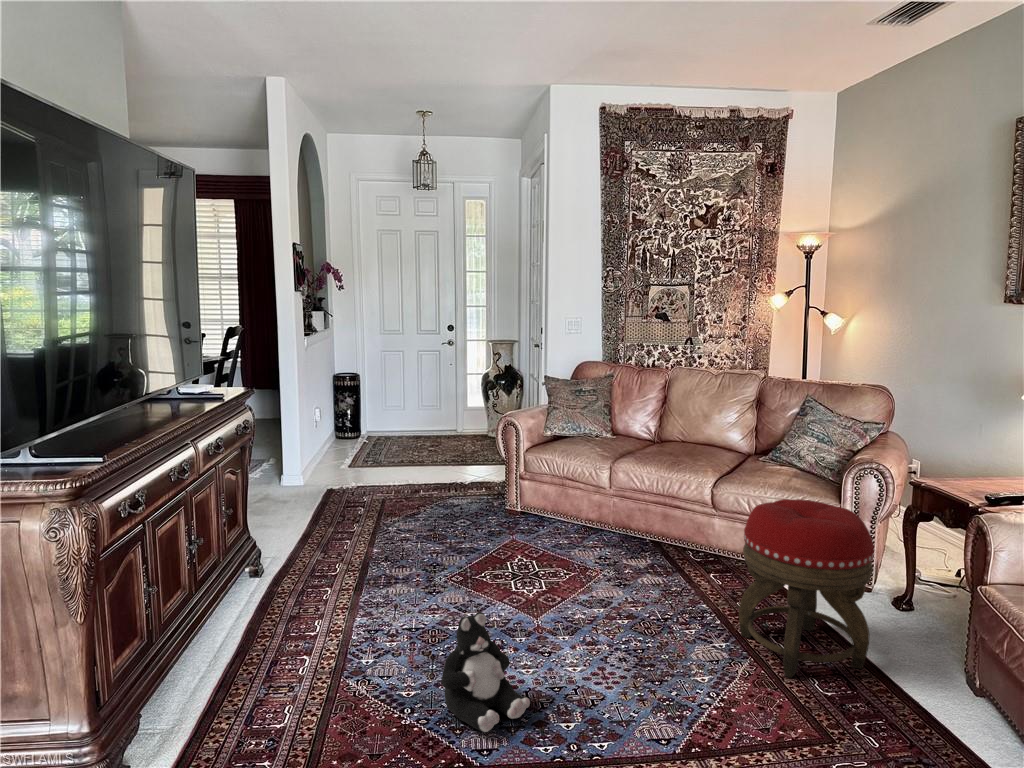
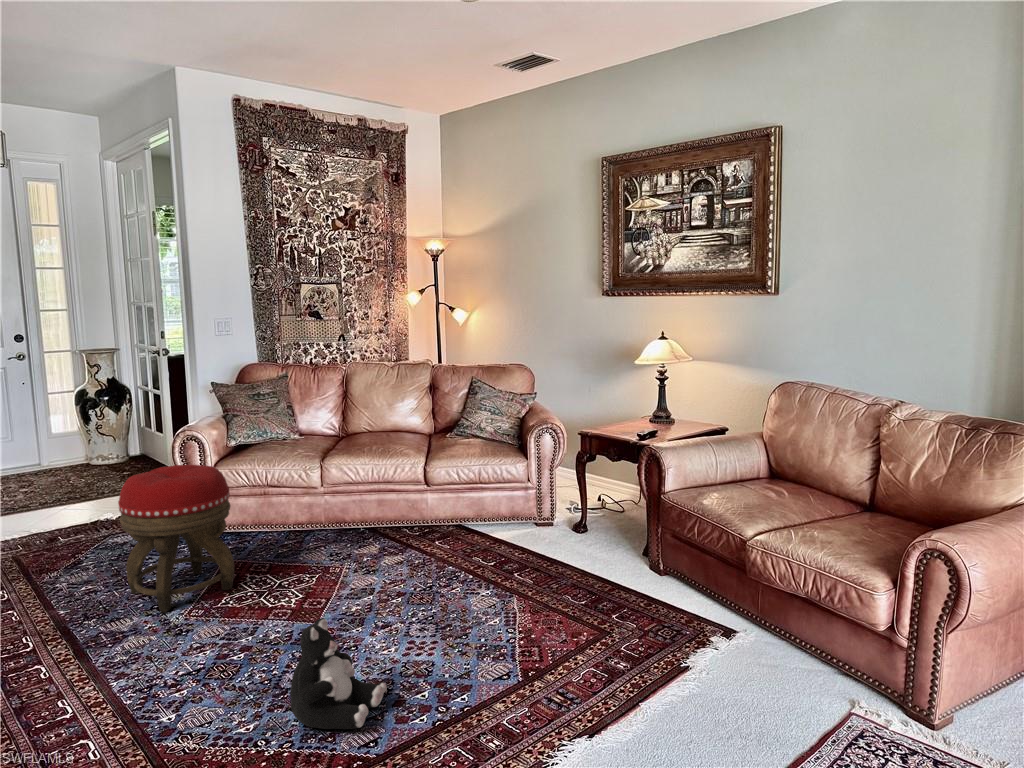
footstool: present [739,499,874,678] -> present [118,465,234,613]

